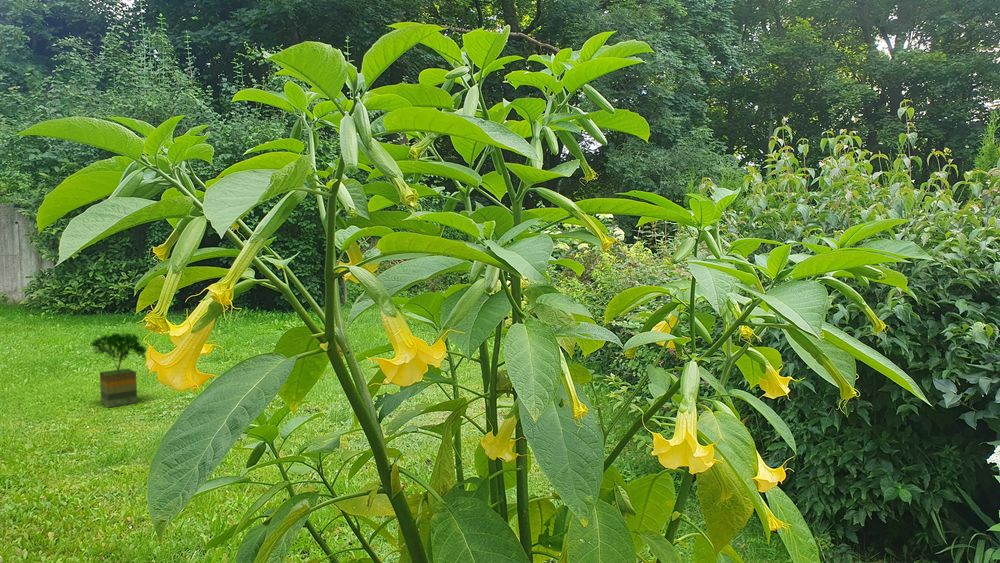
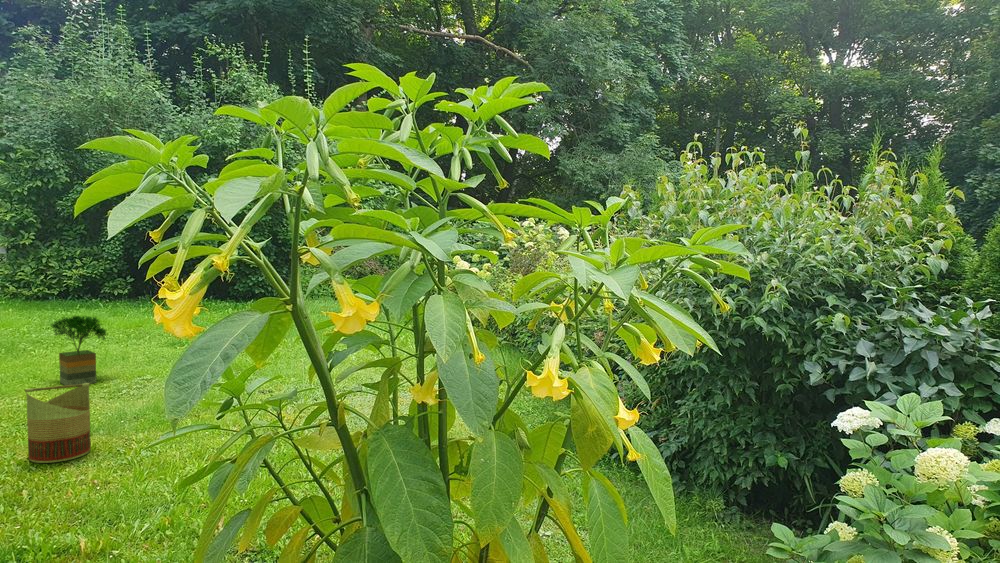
basket: none [59,407,128,493] -> present [25,383,91,463]

